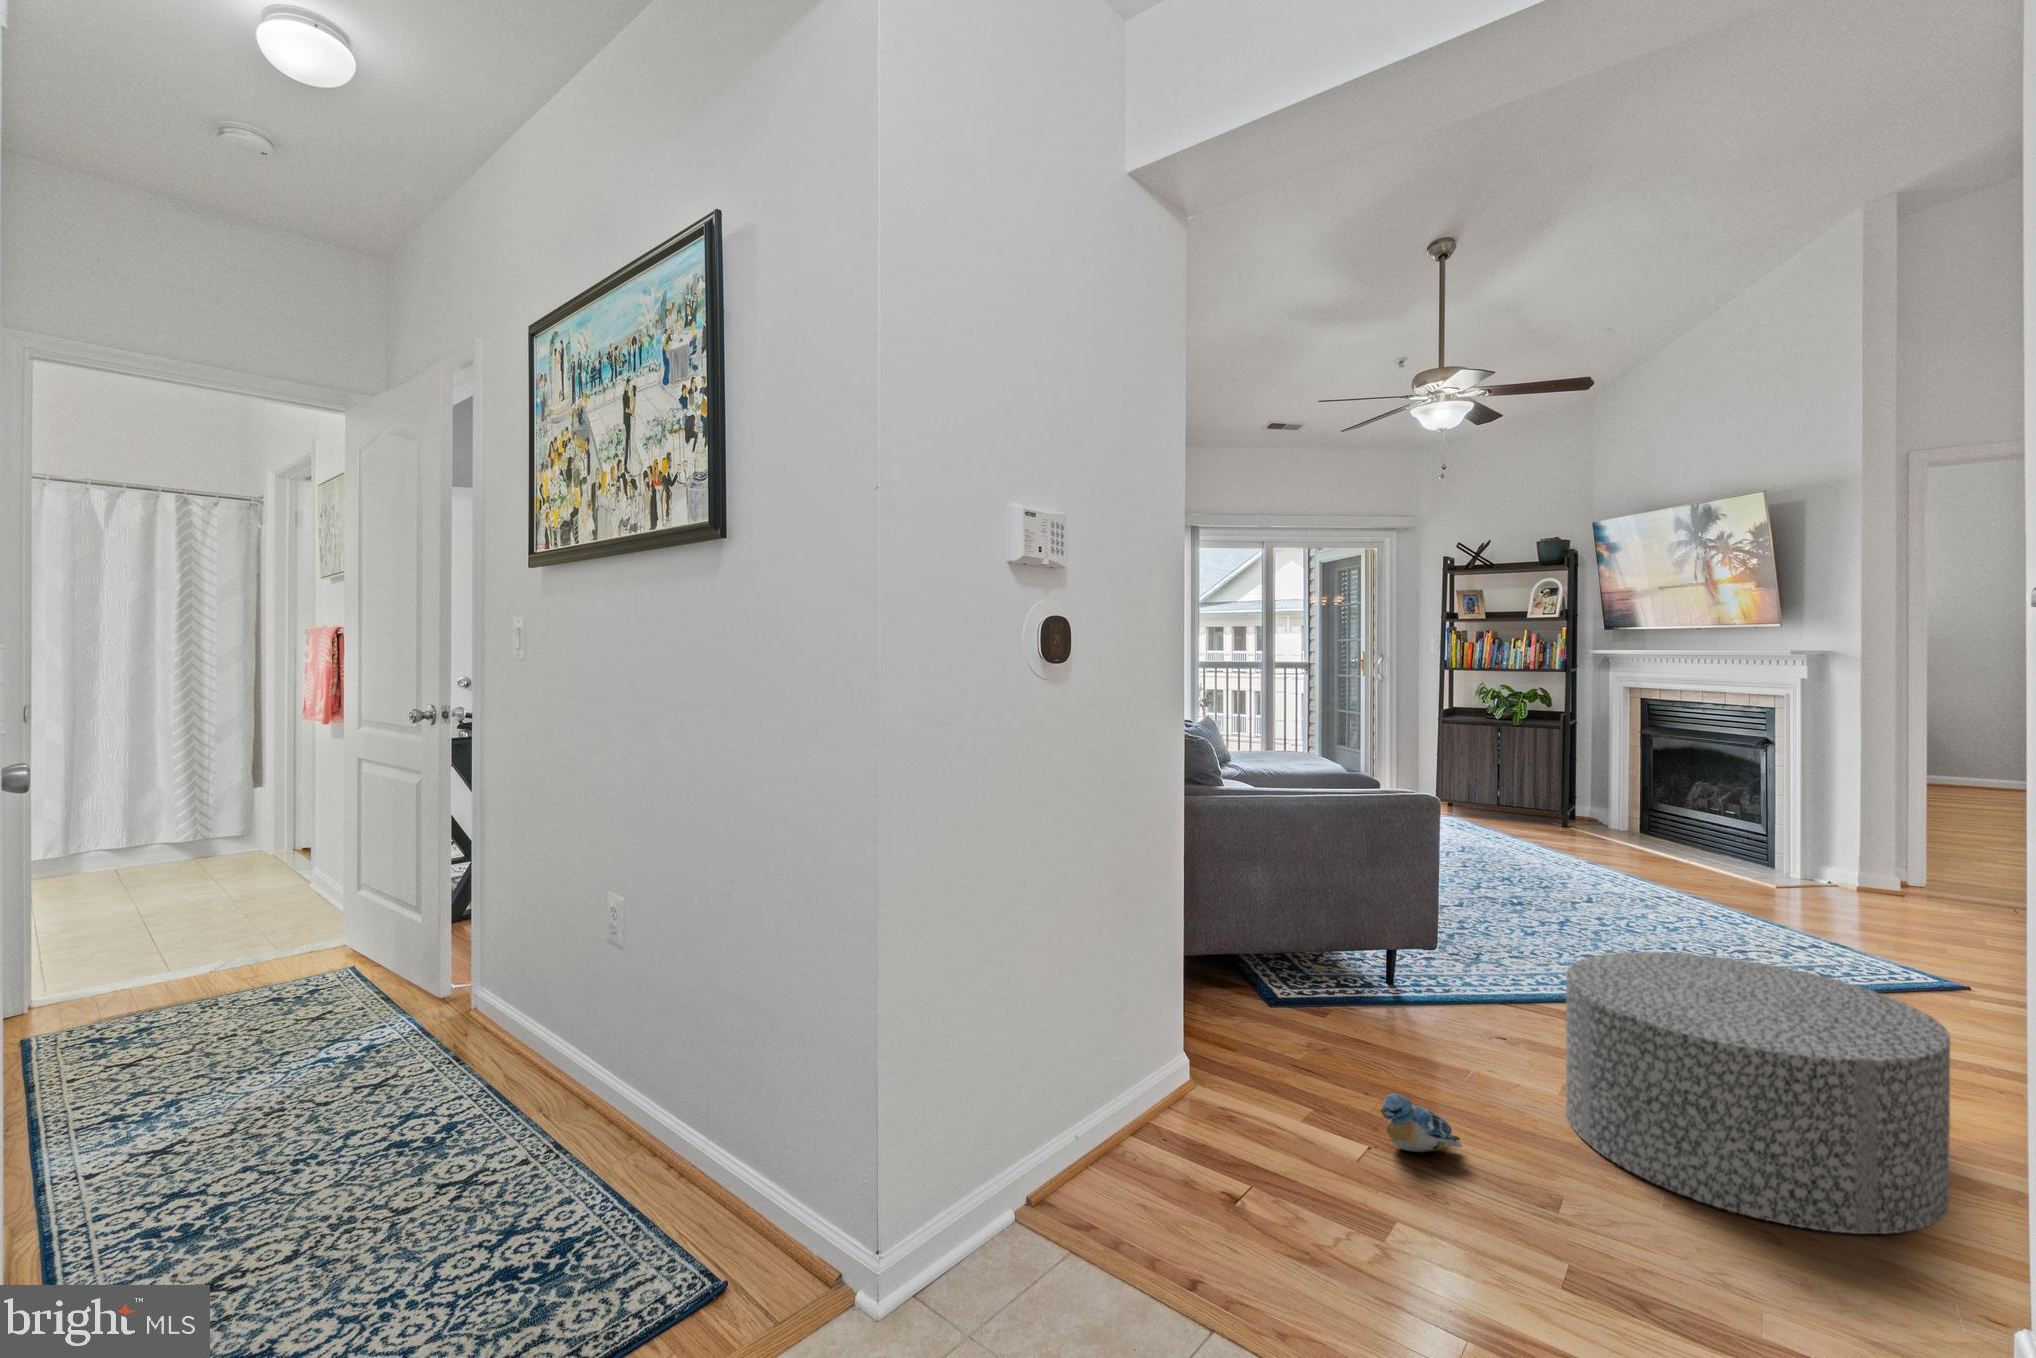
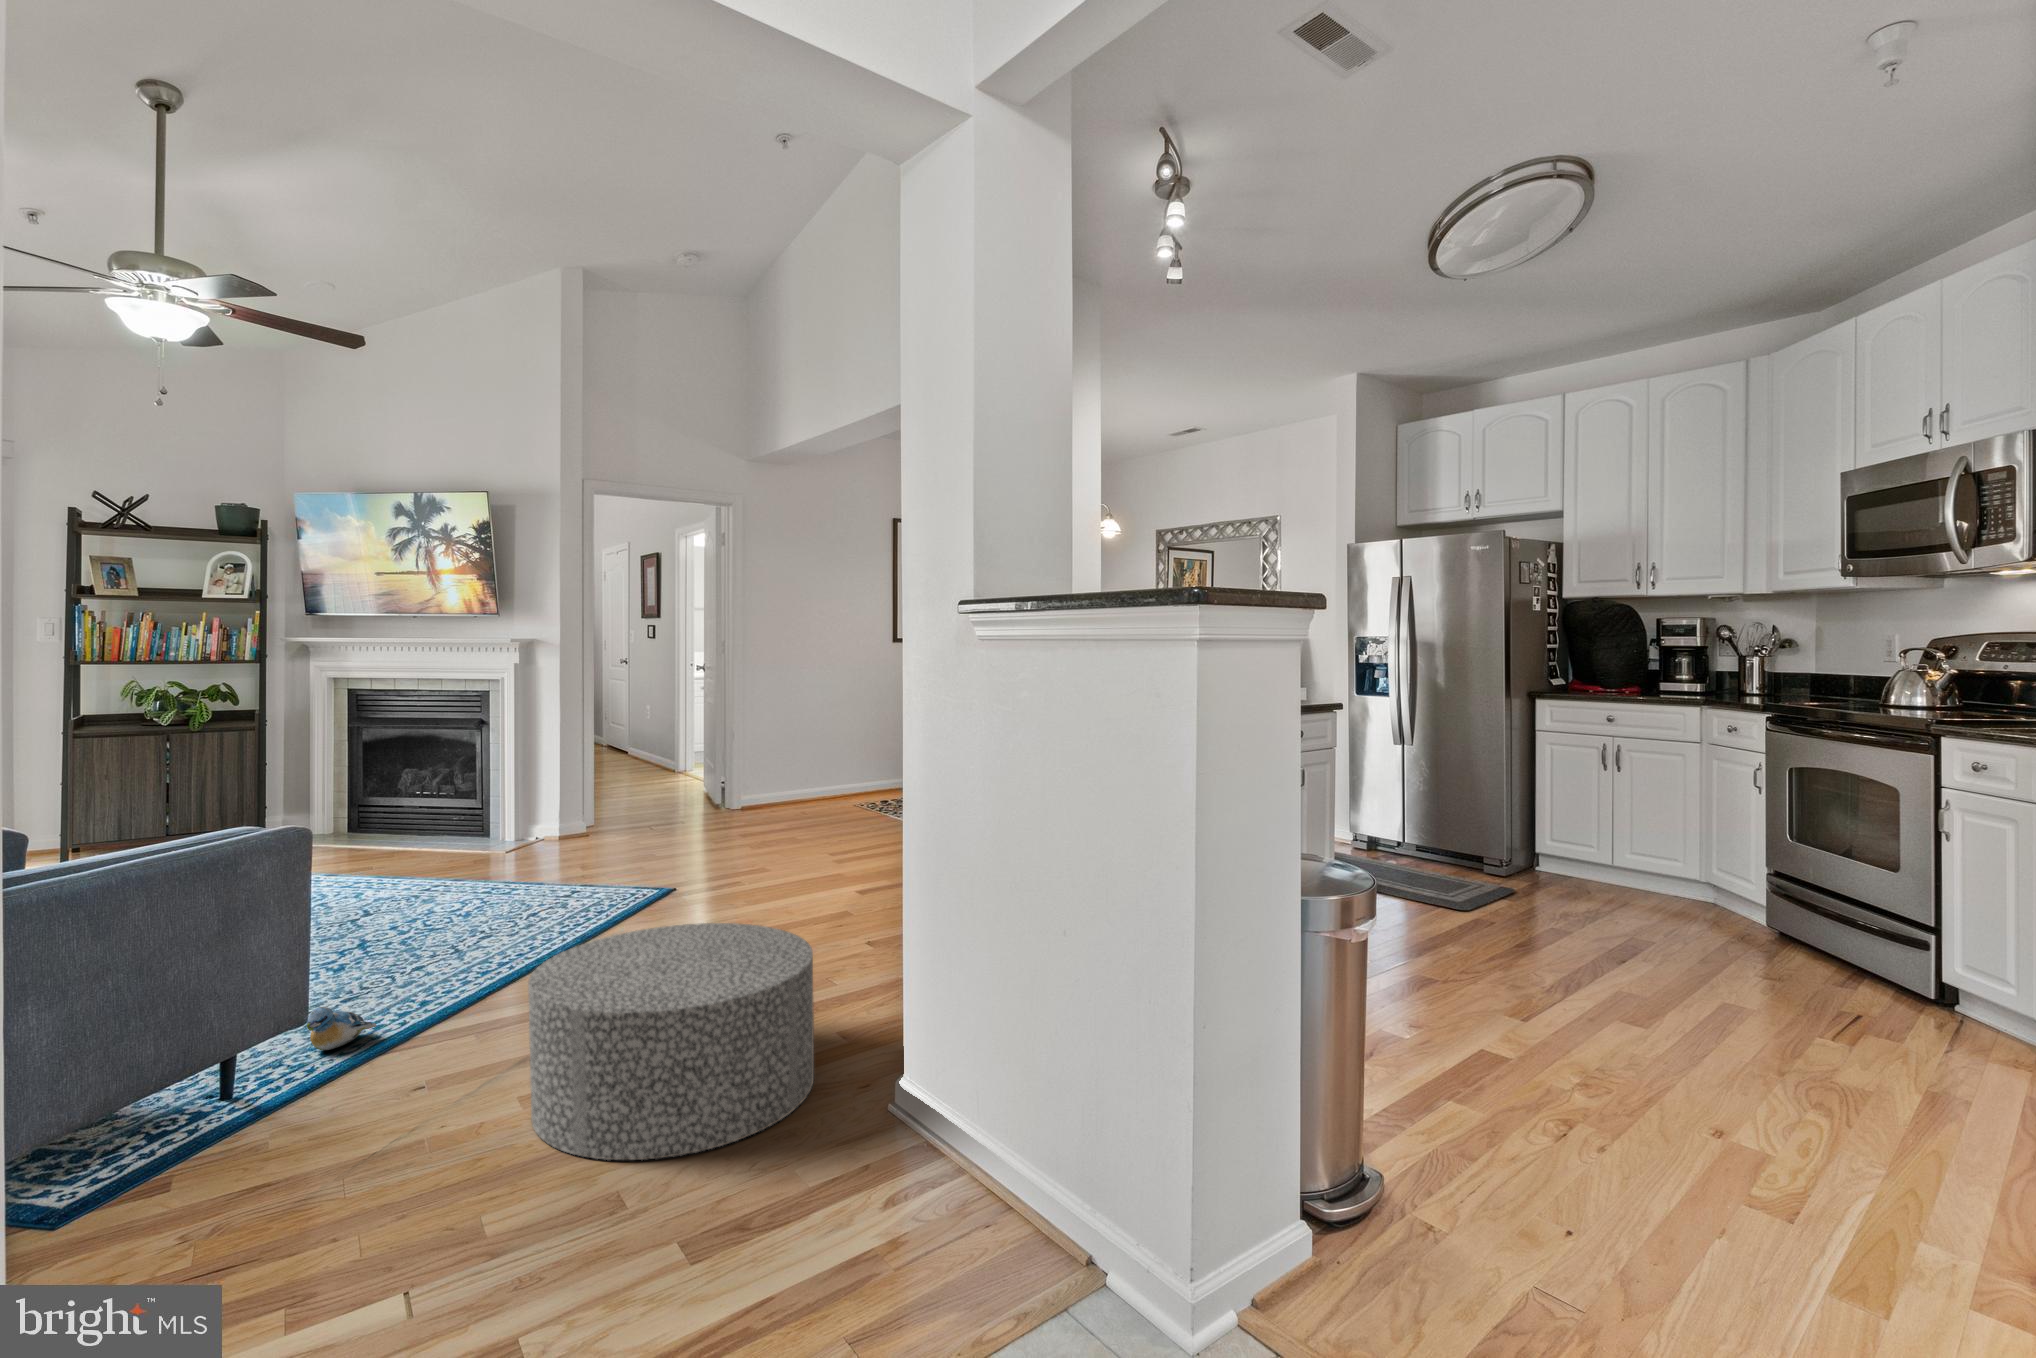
plush toy: present [1380,1094,1462,1152] -> present [307,1007,377,1050]

